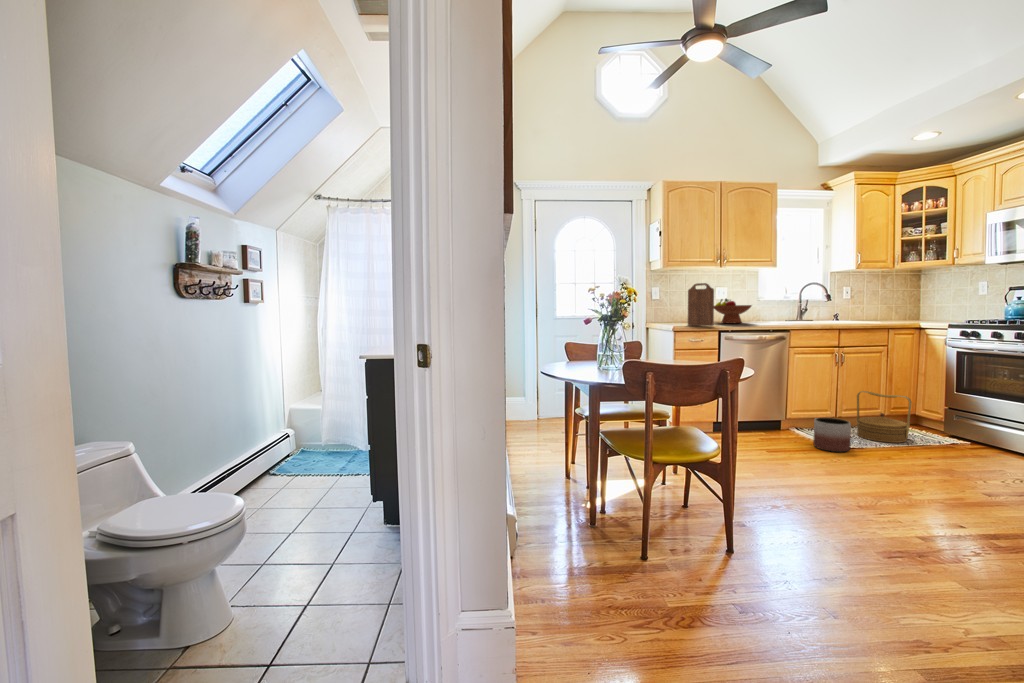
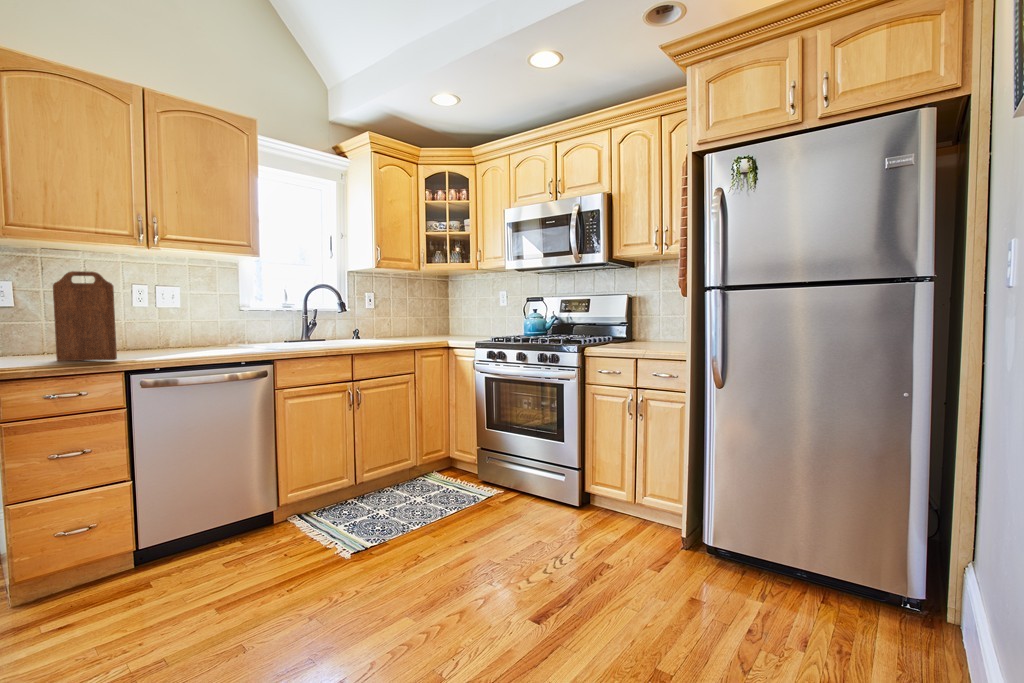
fruit bowl: present [714,299,751,323] -> none [130,304,213,351]
basket: present [856,391,912,443] -> none [378,443,440,519]
planter: present [813,418,851,452] -> none [307,505,362,571]

